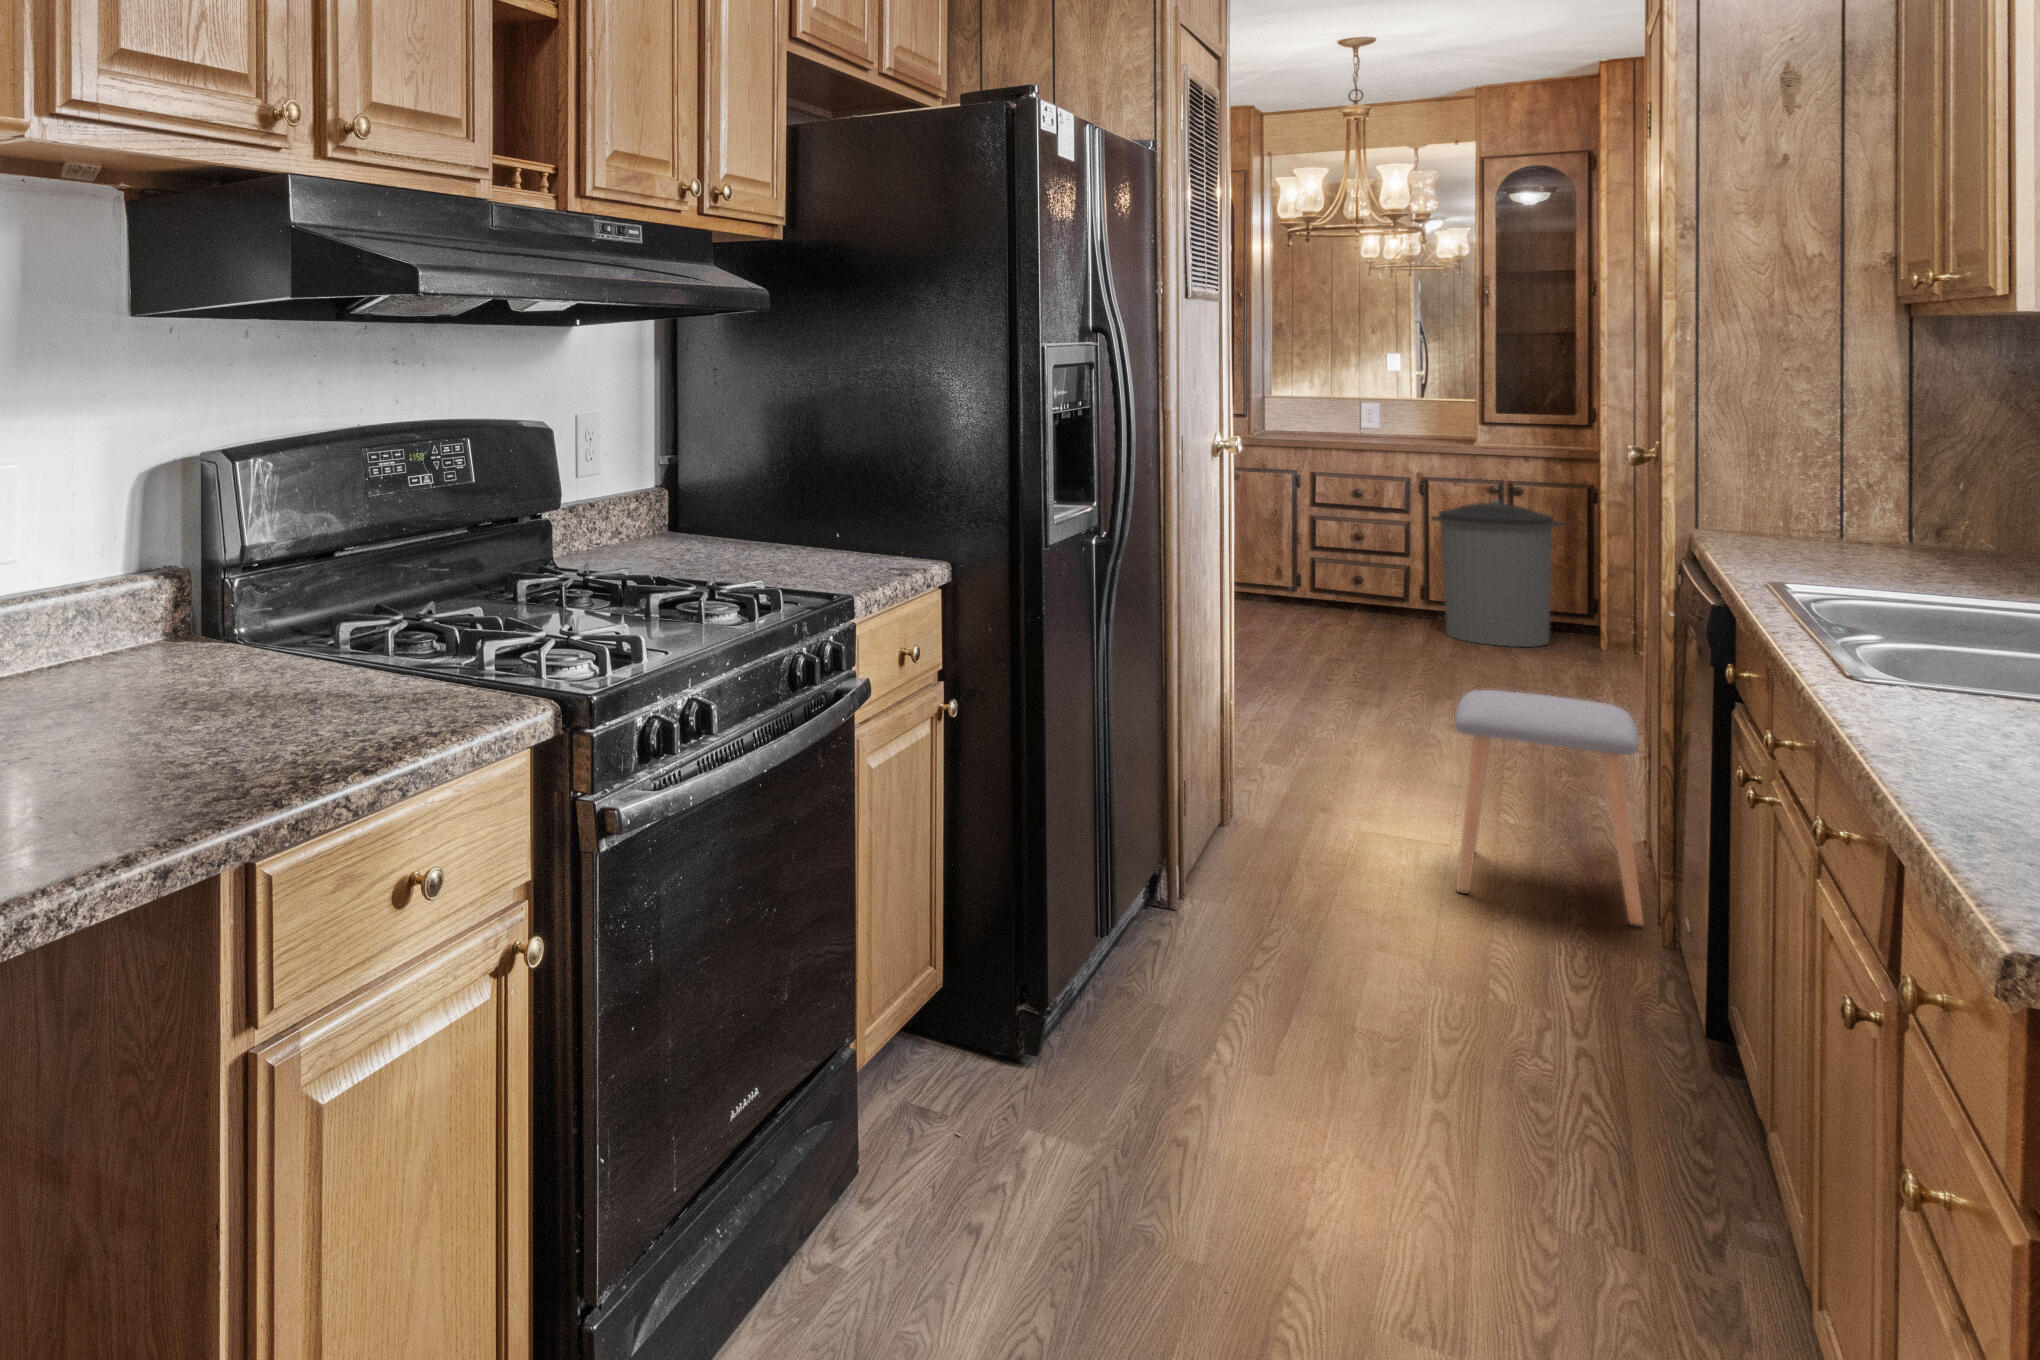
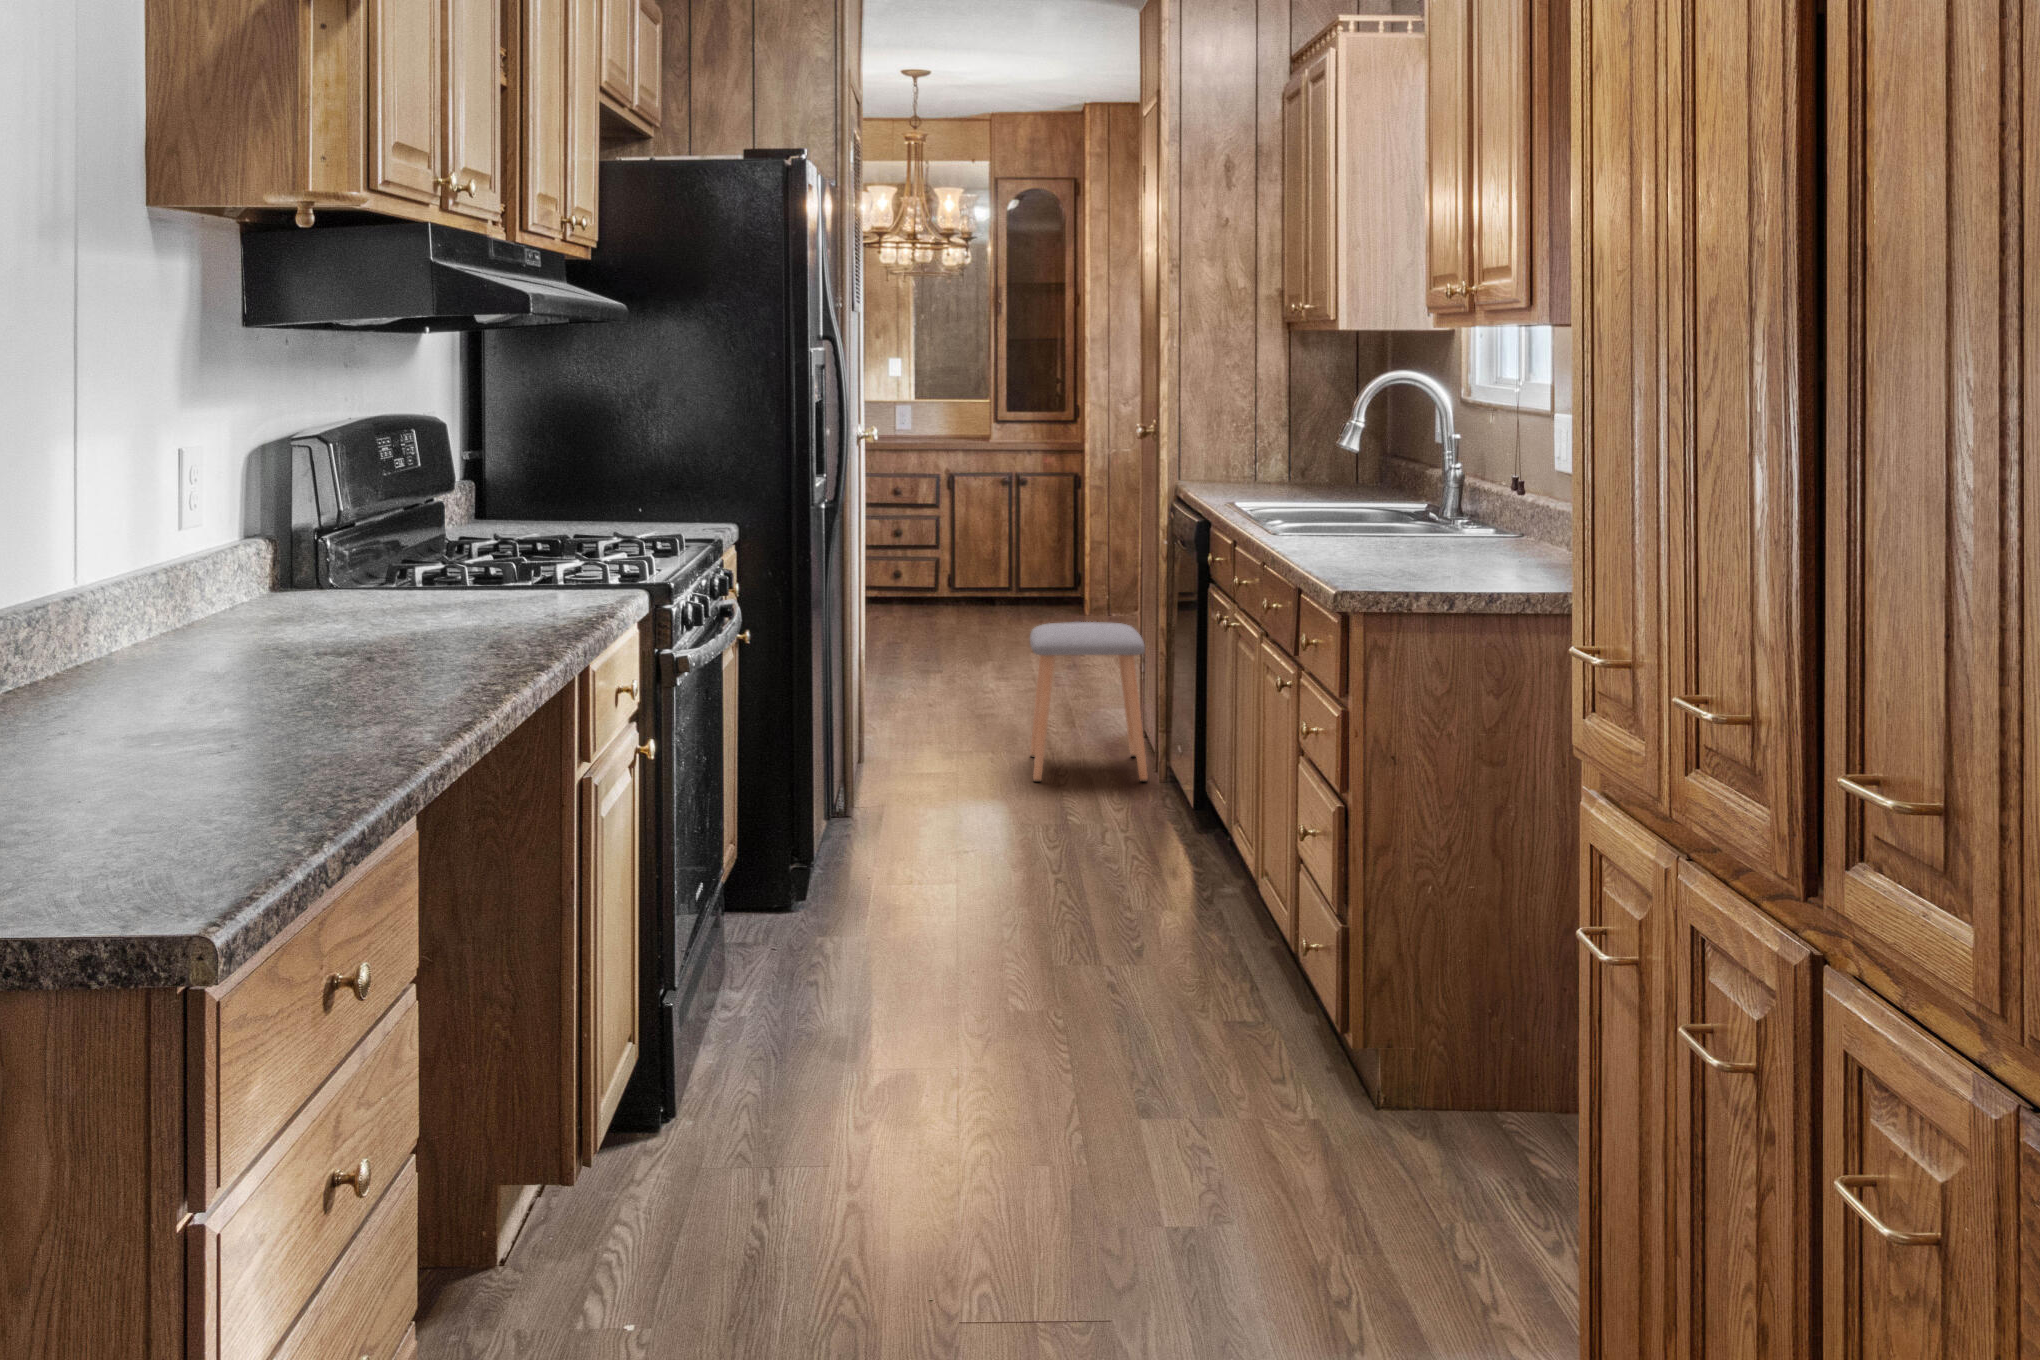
trash can: present [1431,501,1563,647] -> none [961,491,1056,619]

